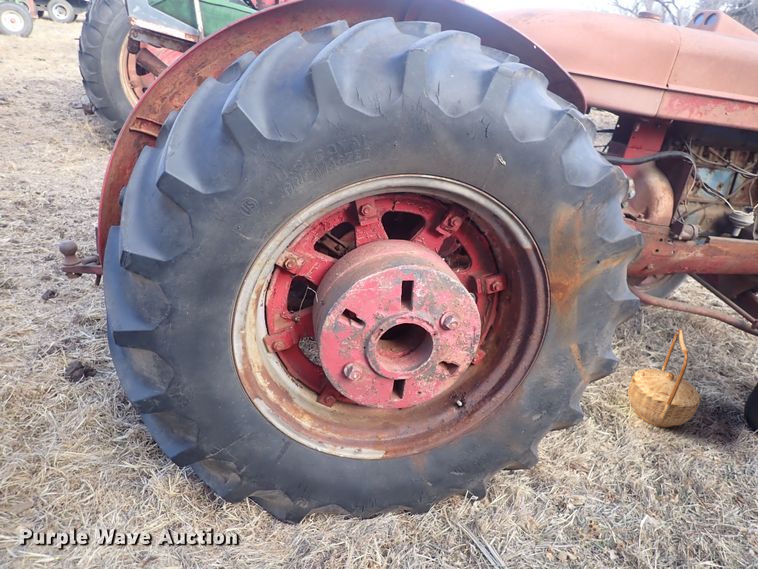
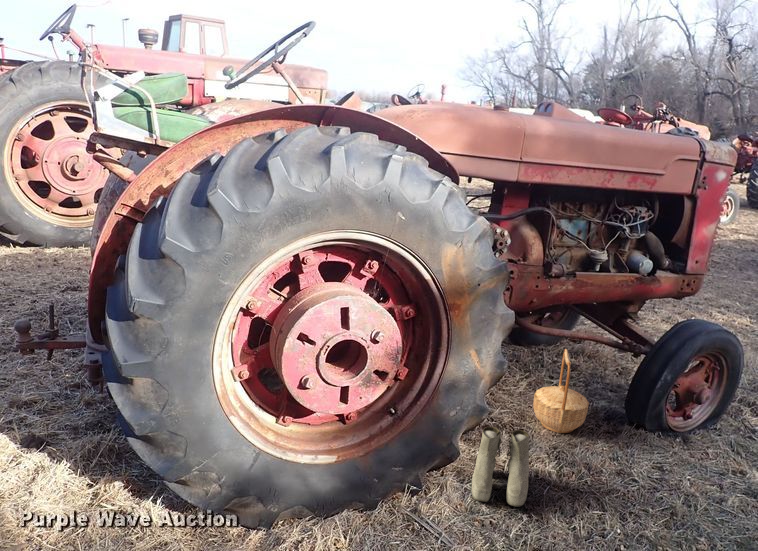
boots: none [546,426,629,531] -> present [472,427,529,507]

